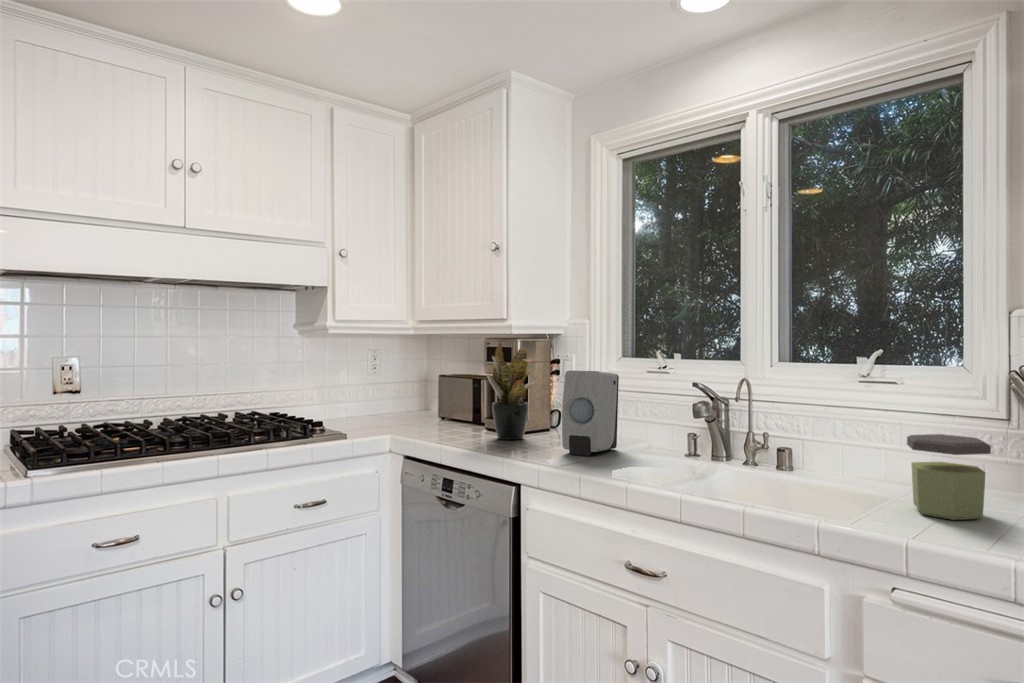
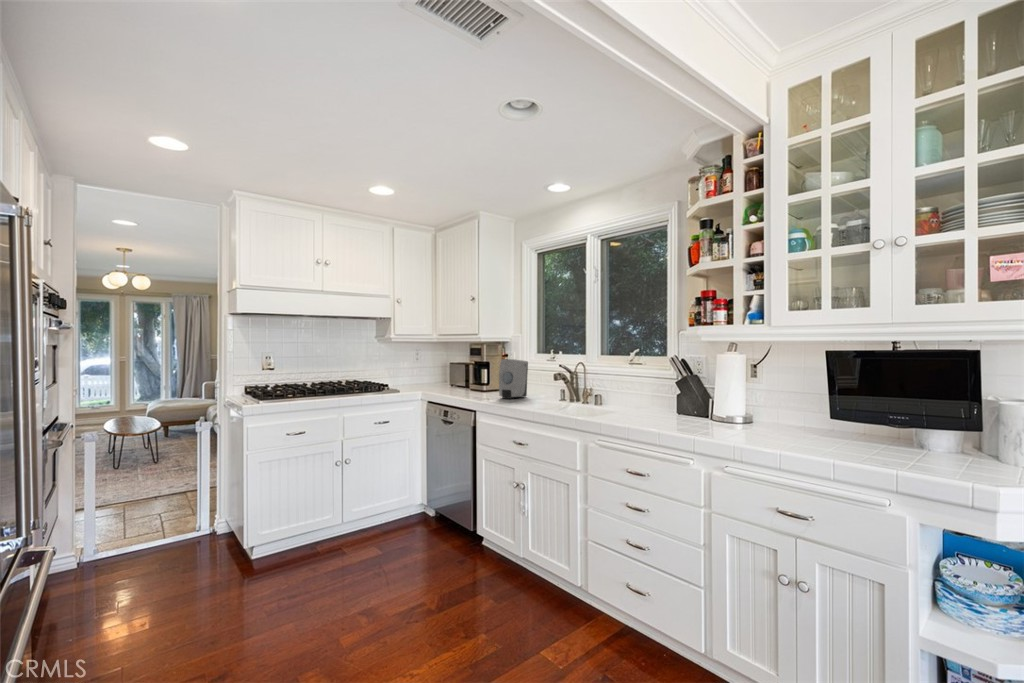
potted plant: present [487,341,538,440] -> none [465,343,496,394]
jar: present [907,434,991,520] -> none [622,384,651,417]

